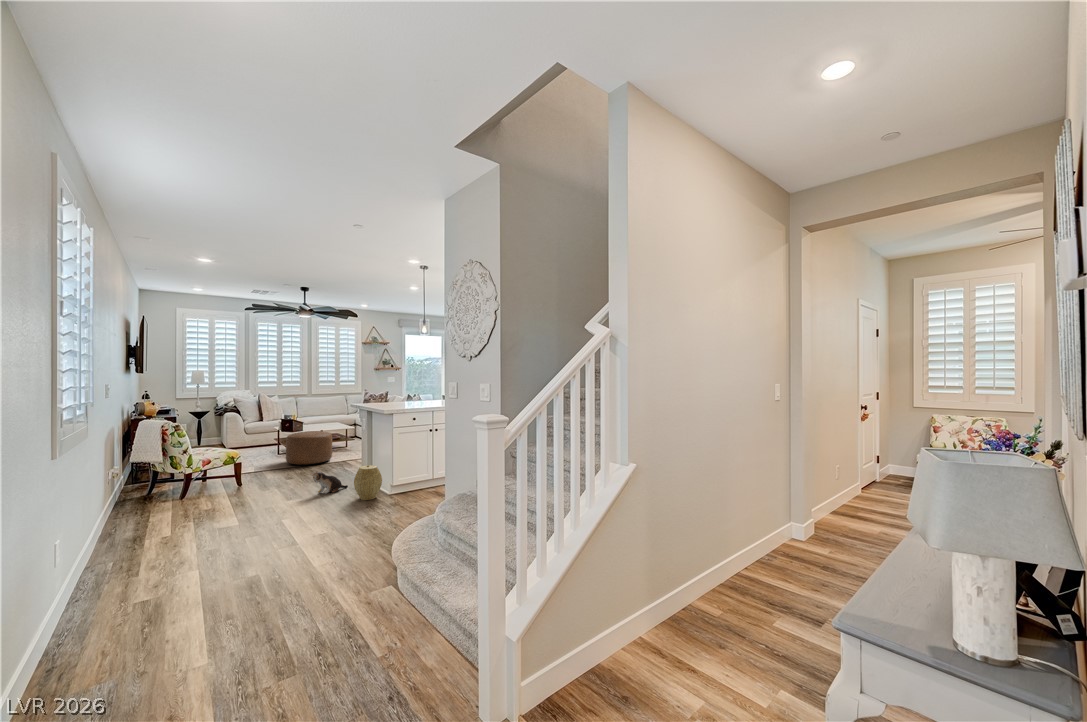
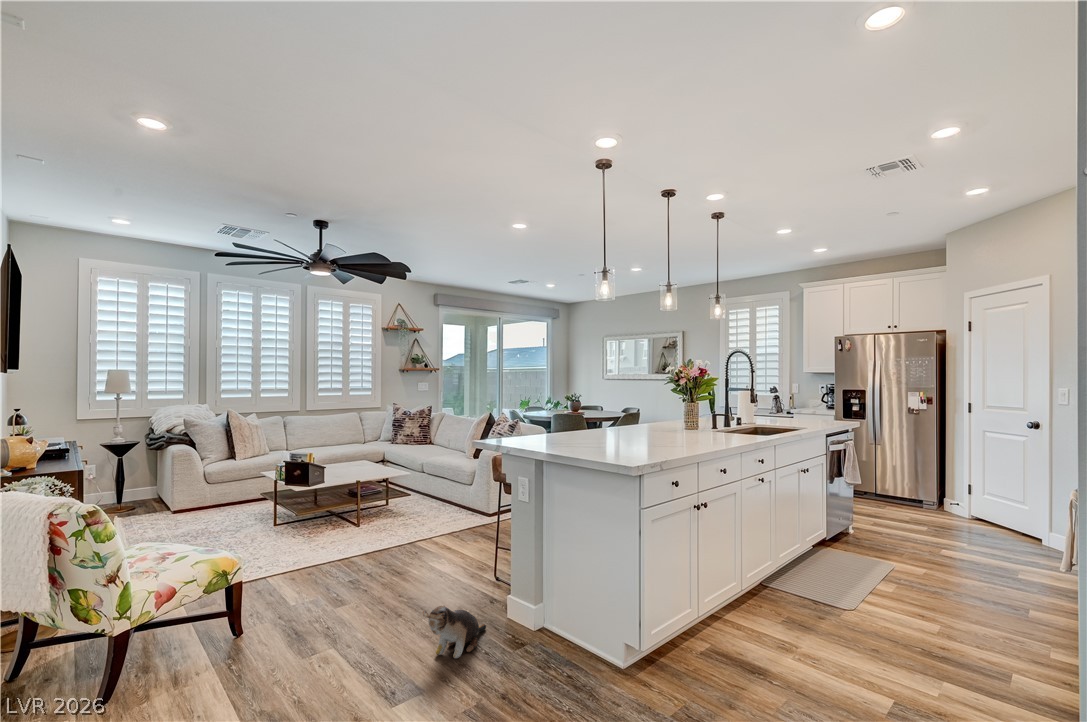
ottoman: present [286,431,332,465] -> none [301,483,386,553]
woven basket: present [354,465,382,500] -> none [539,589,602,683]

